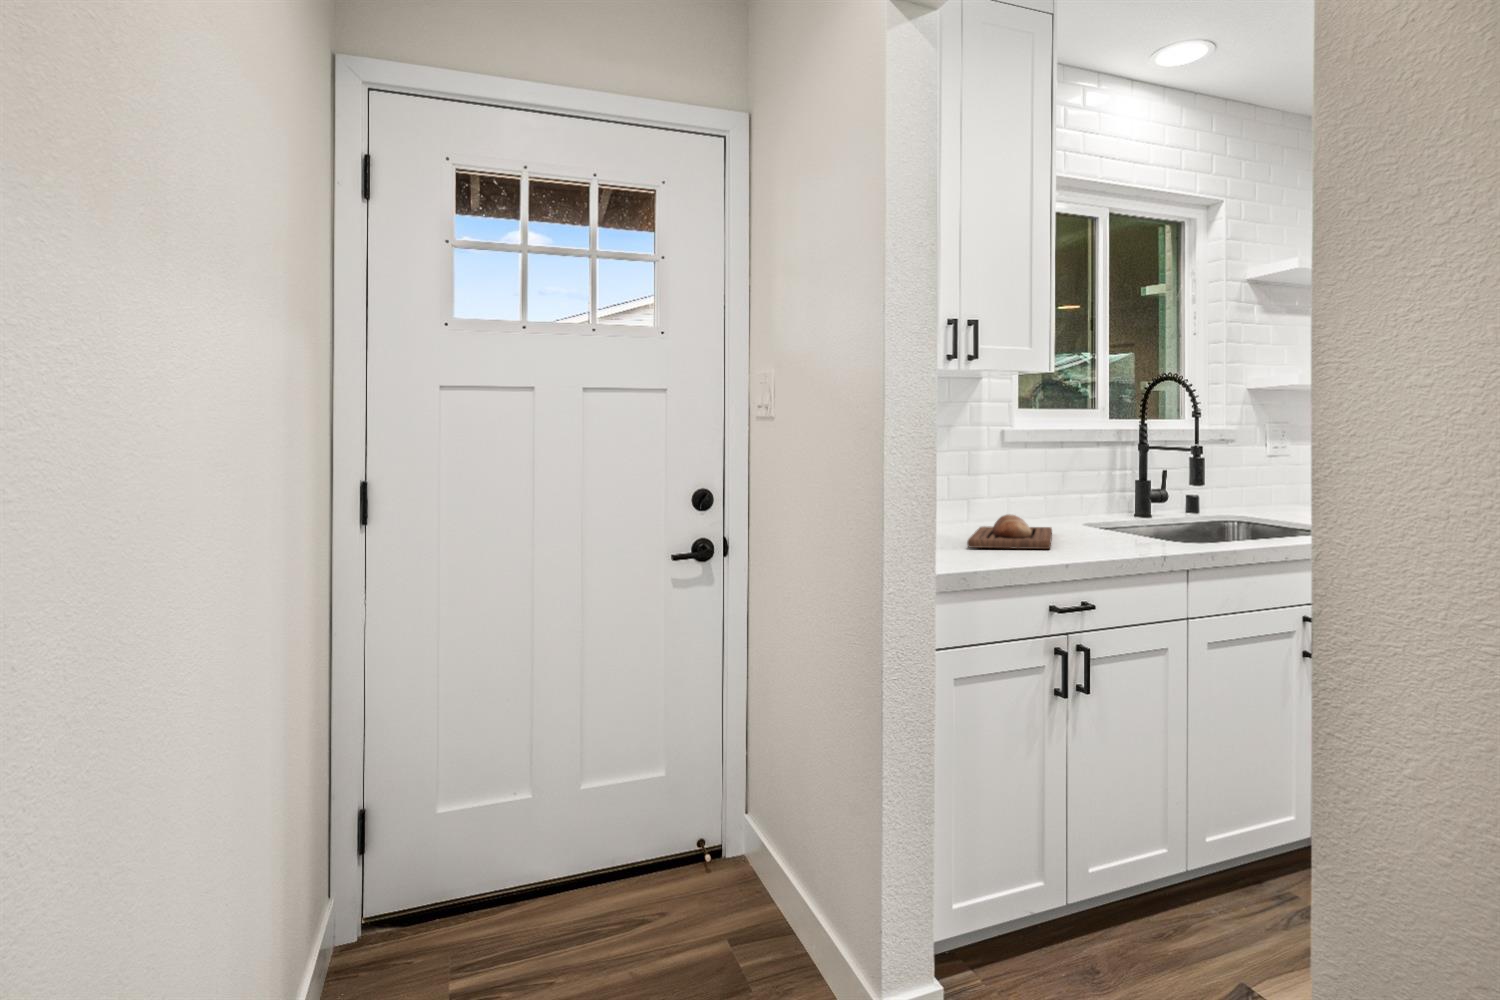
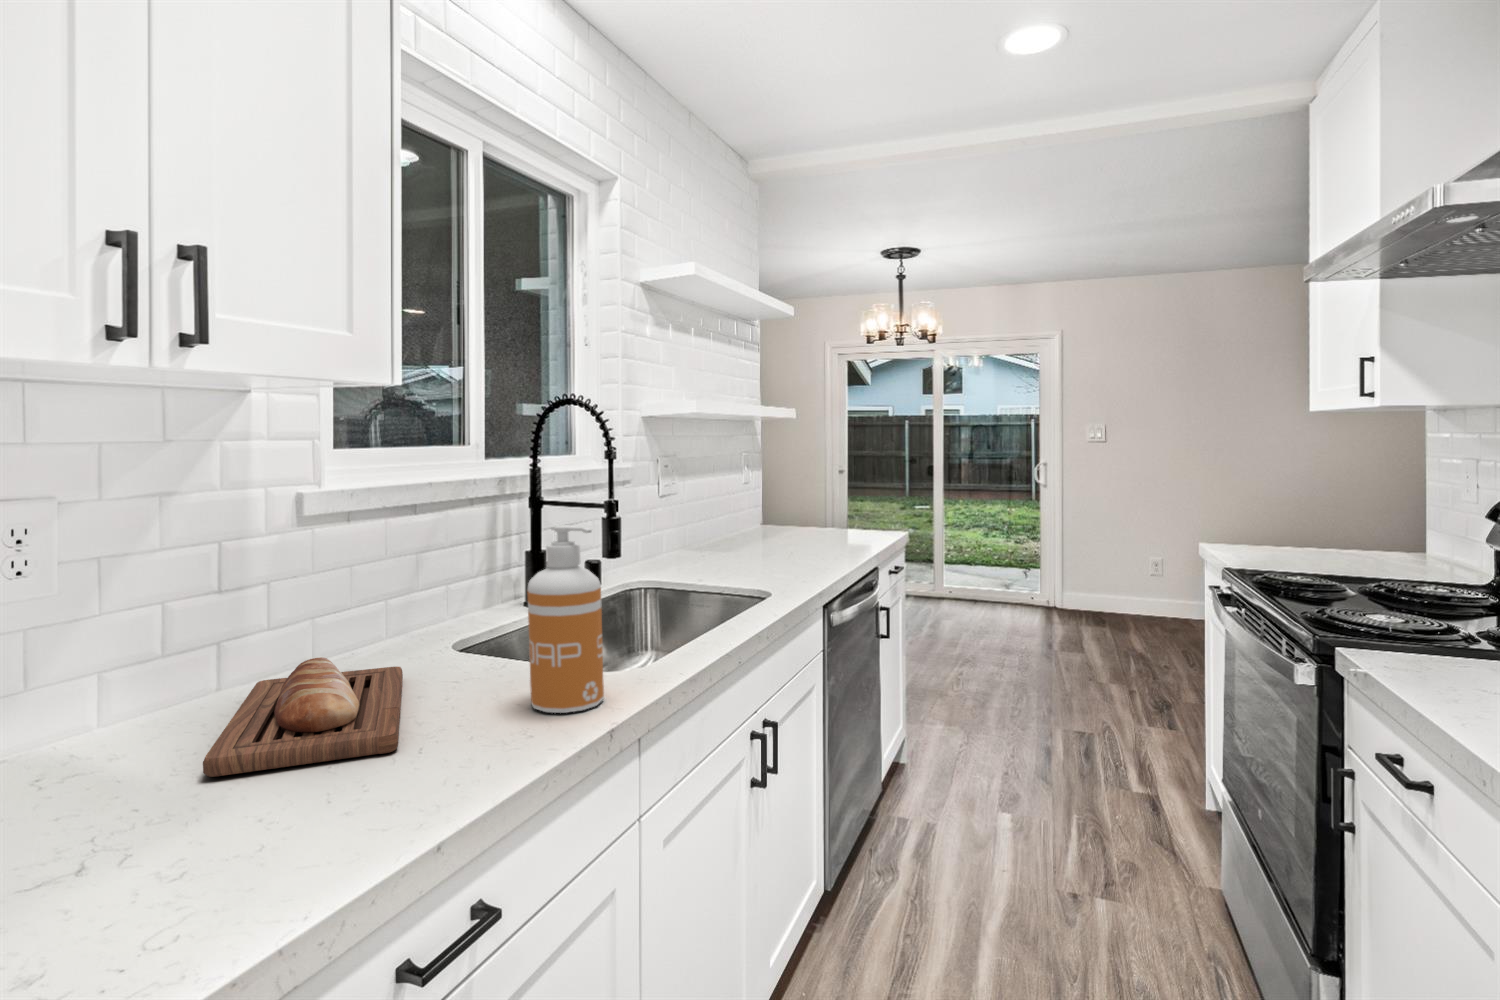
soap dispenser: none [1123,444,1169,547] -> present [527,525,604,713]

